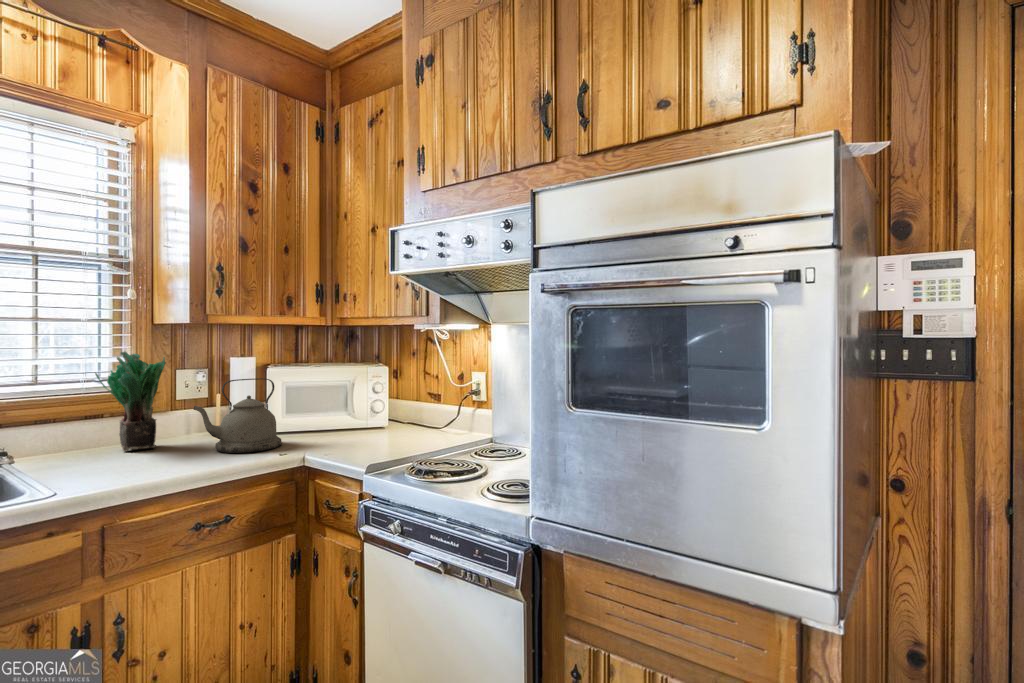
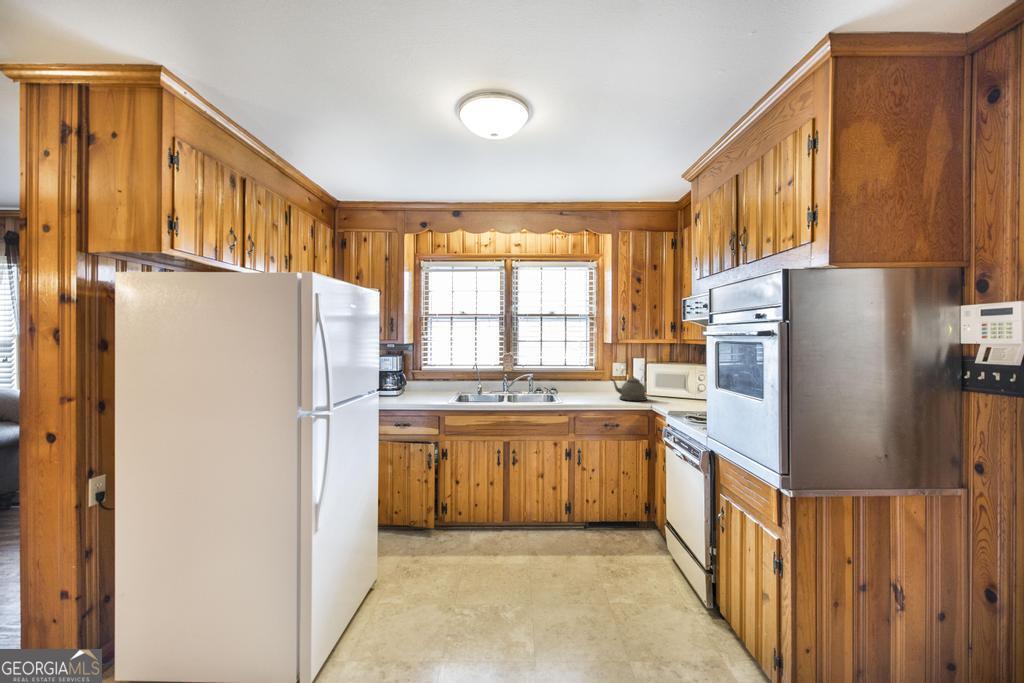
potted plant: present [95,351,166,451] -> none [580,355,603,395]

